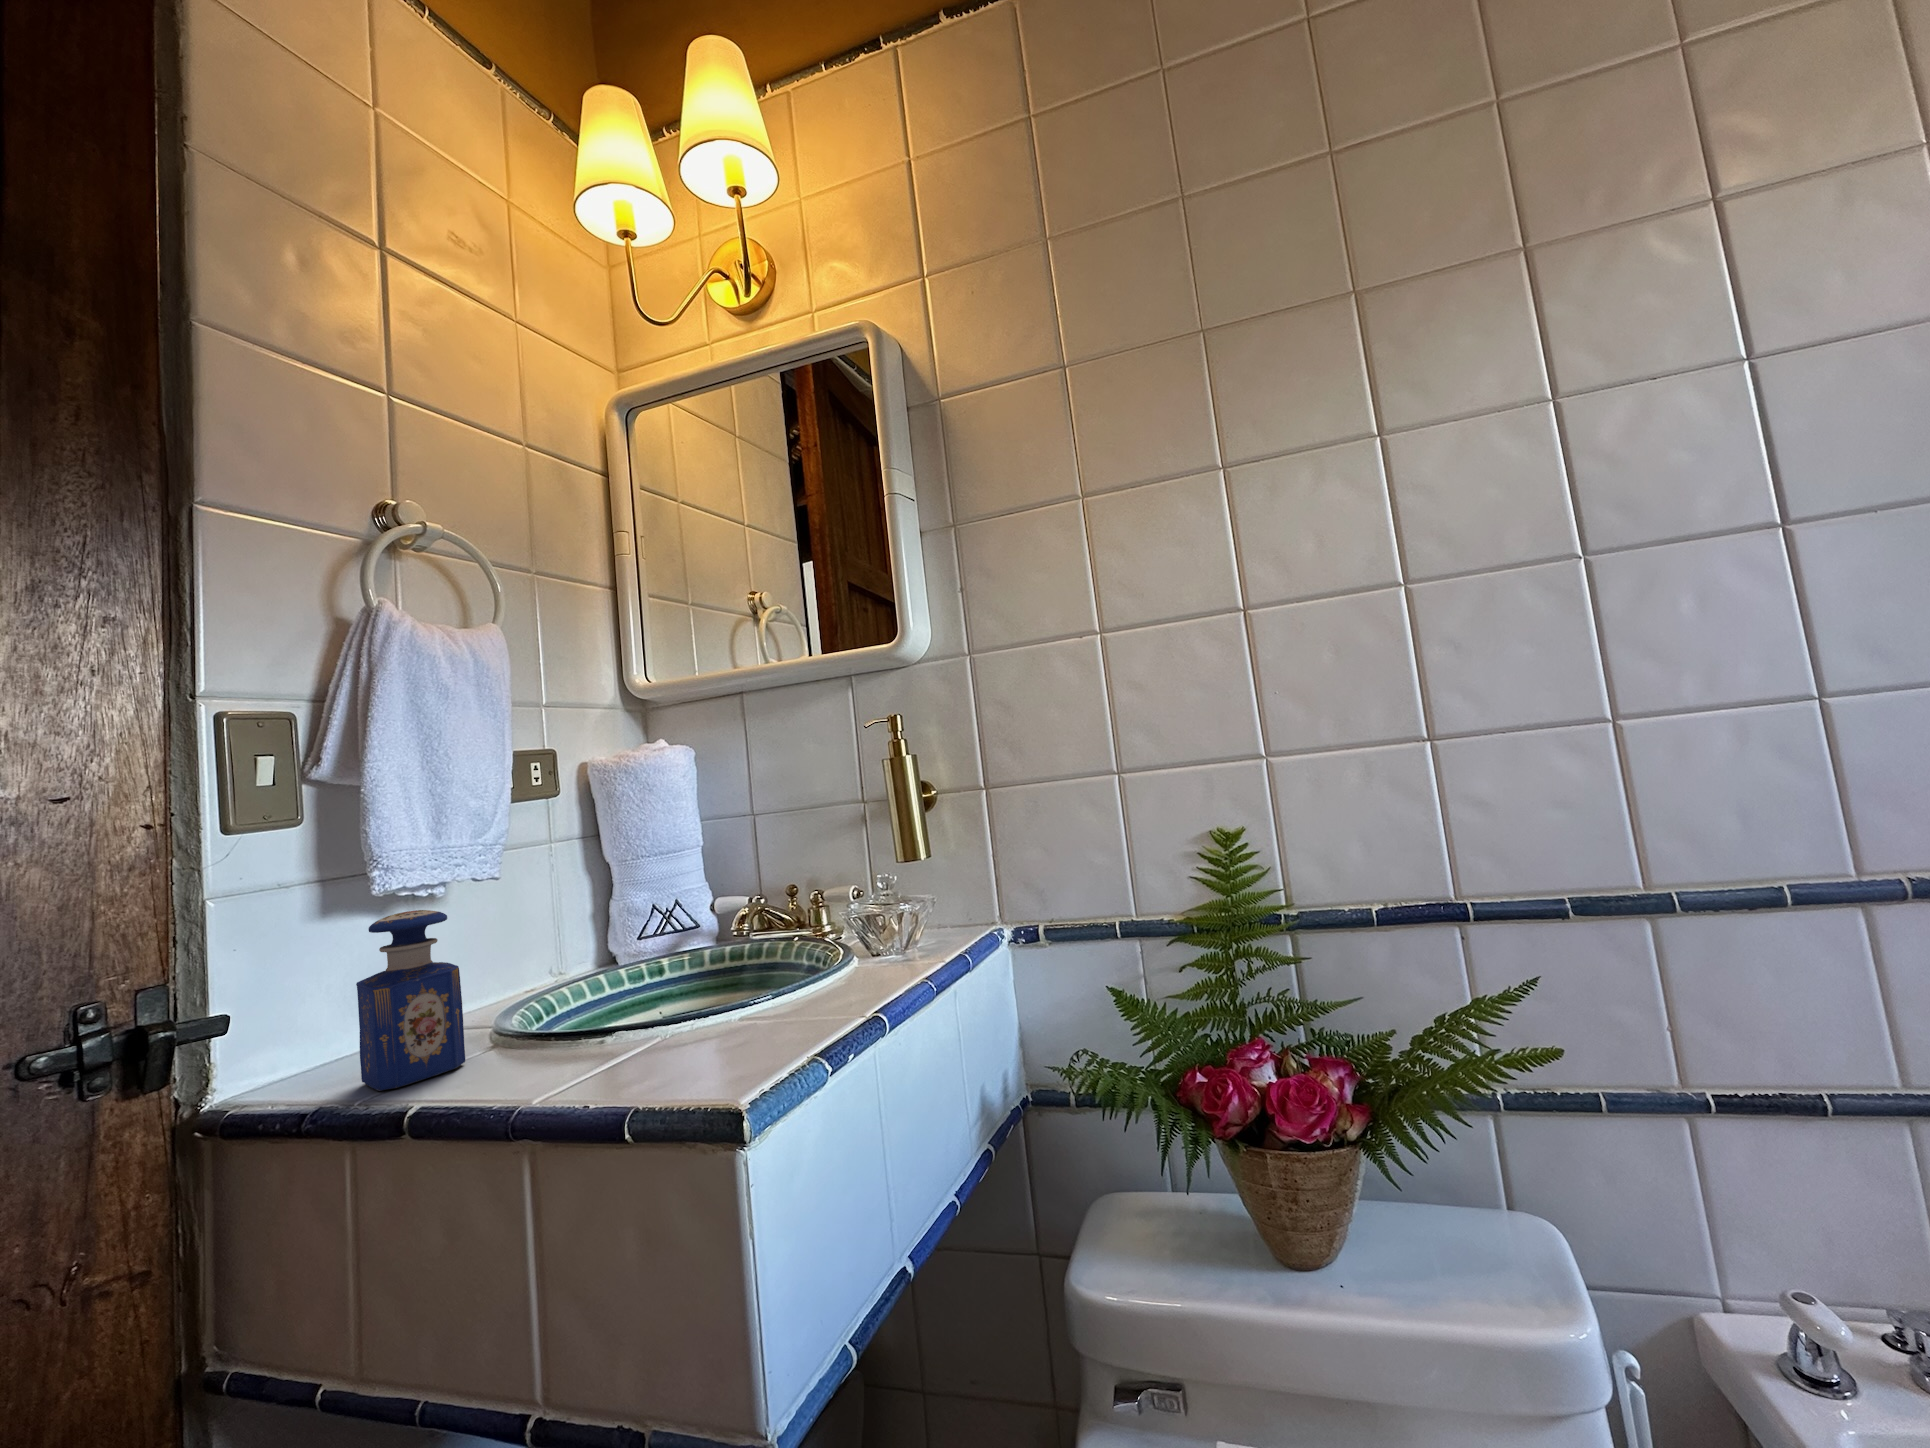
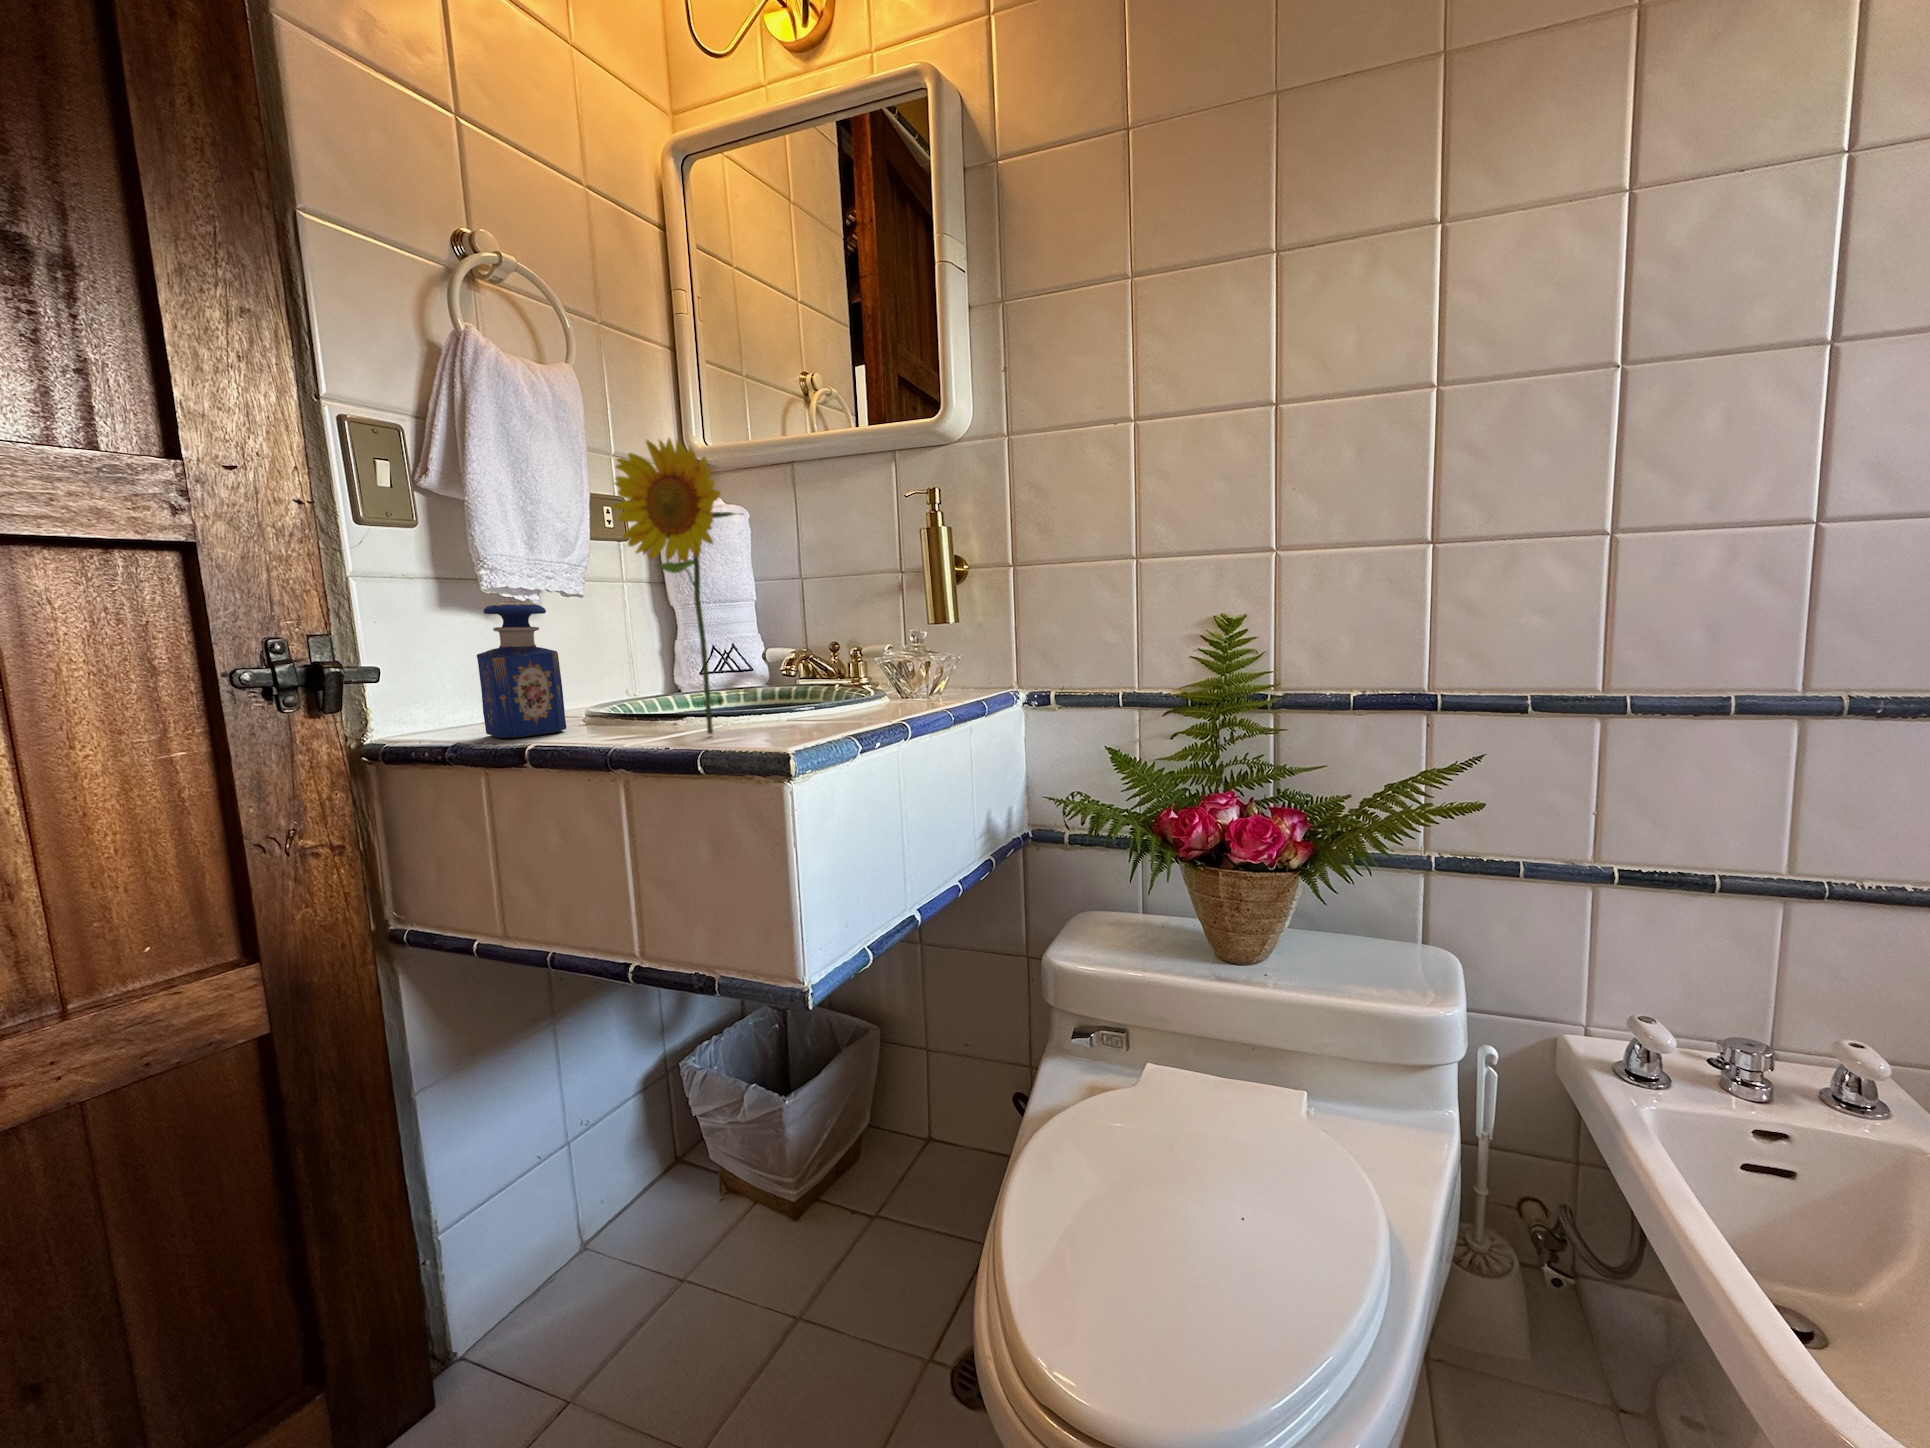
flower: none [525,722,685,1064] -> present [612,439,743,734]

